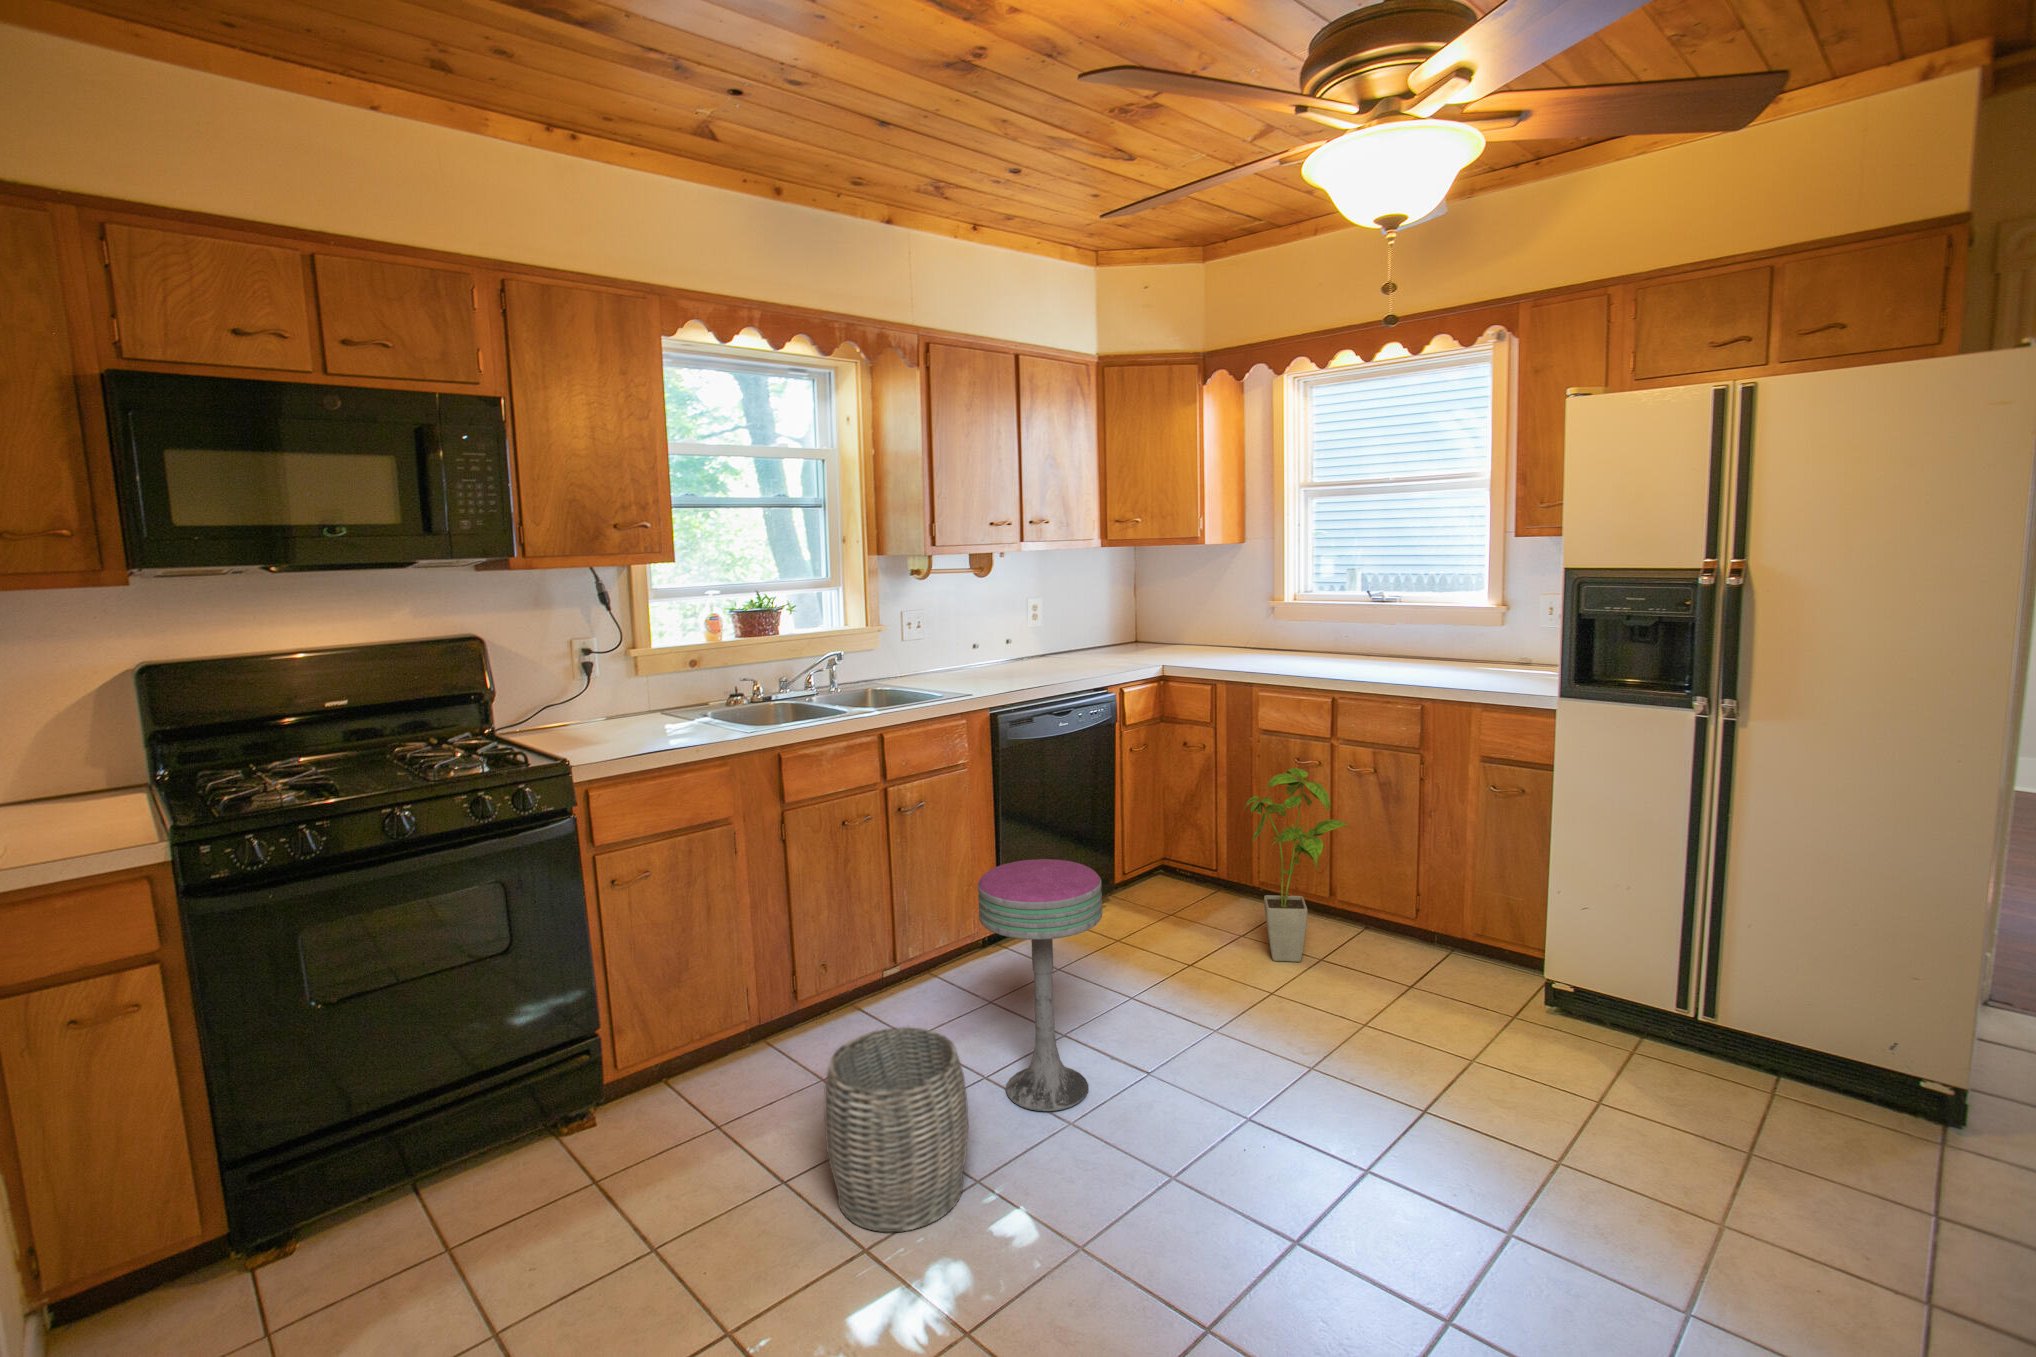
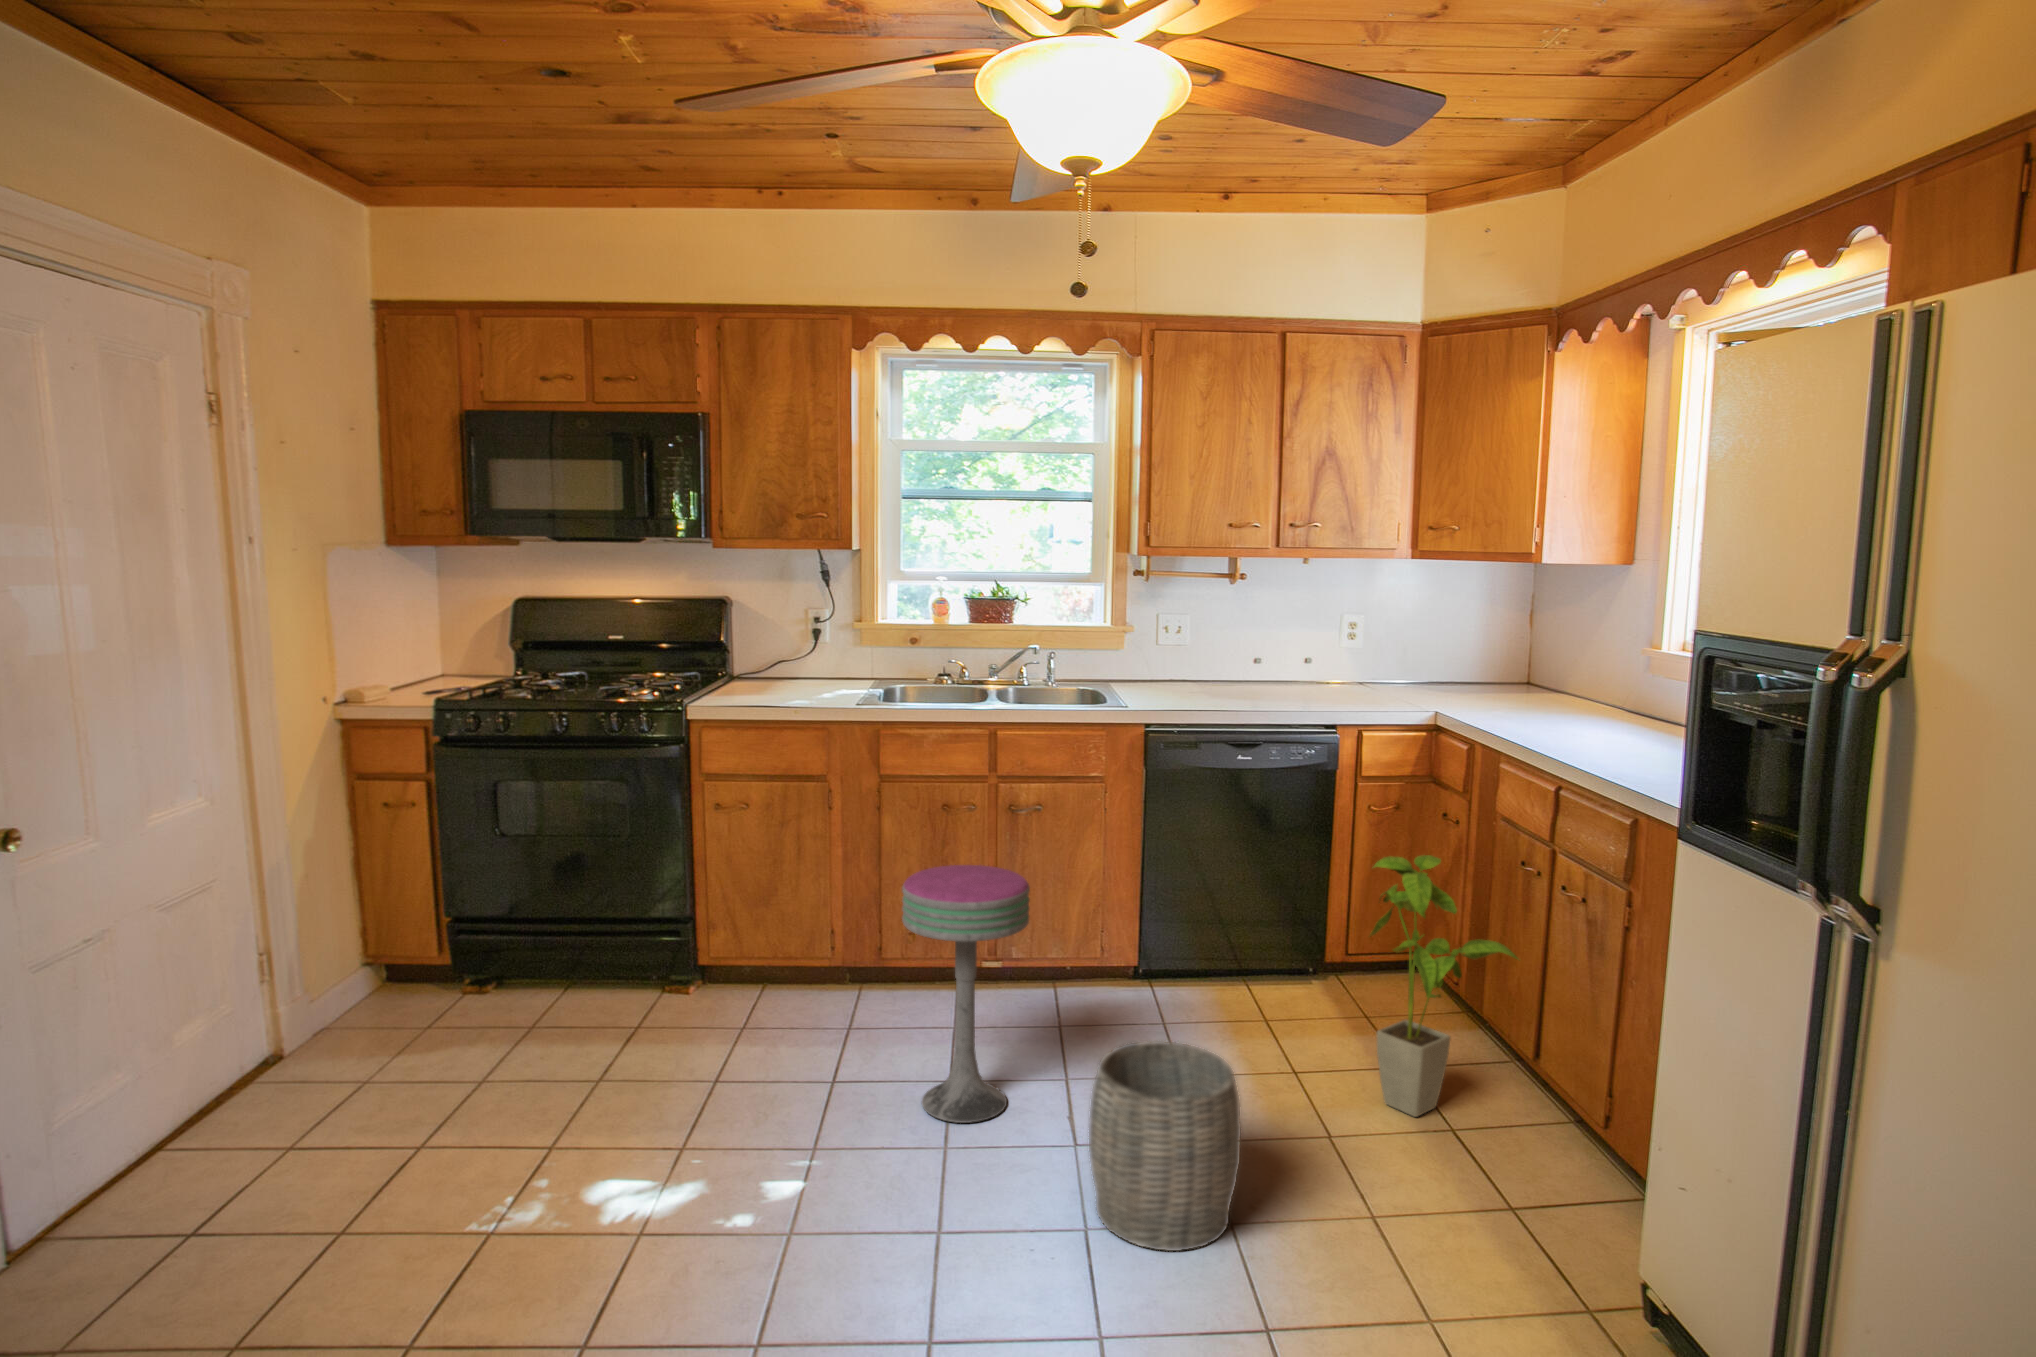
woven basket: present [824,1027,968,1232] -> present [1089,1041,1241,1251]

